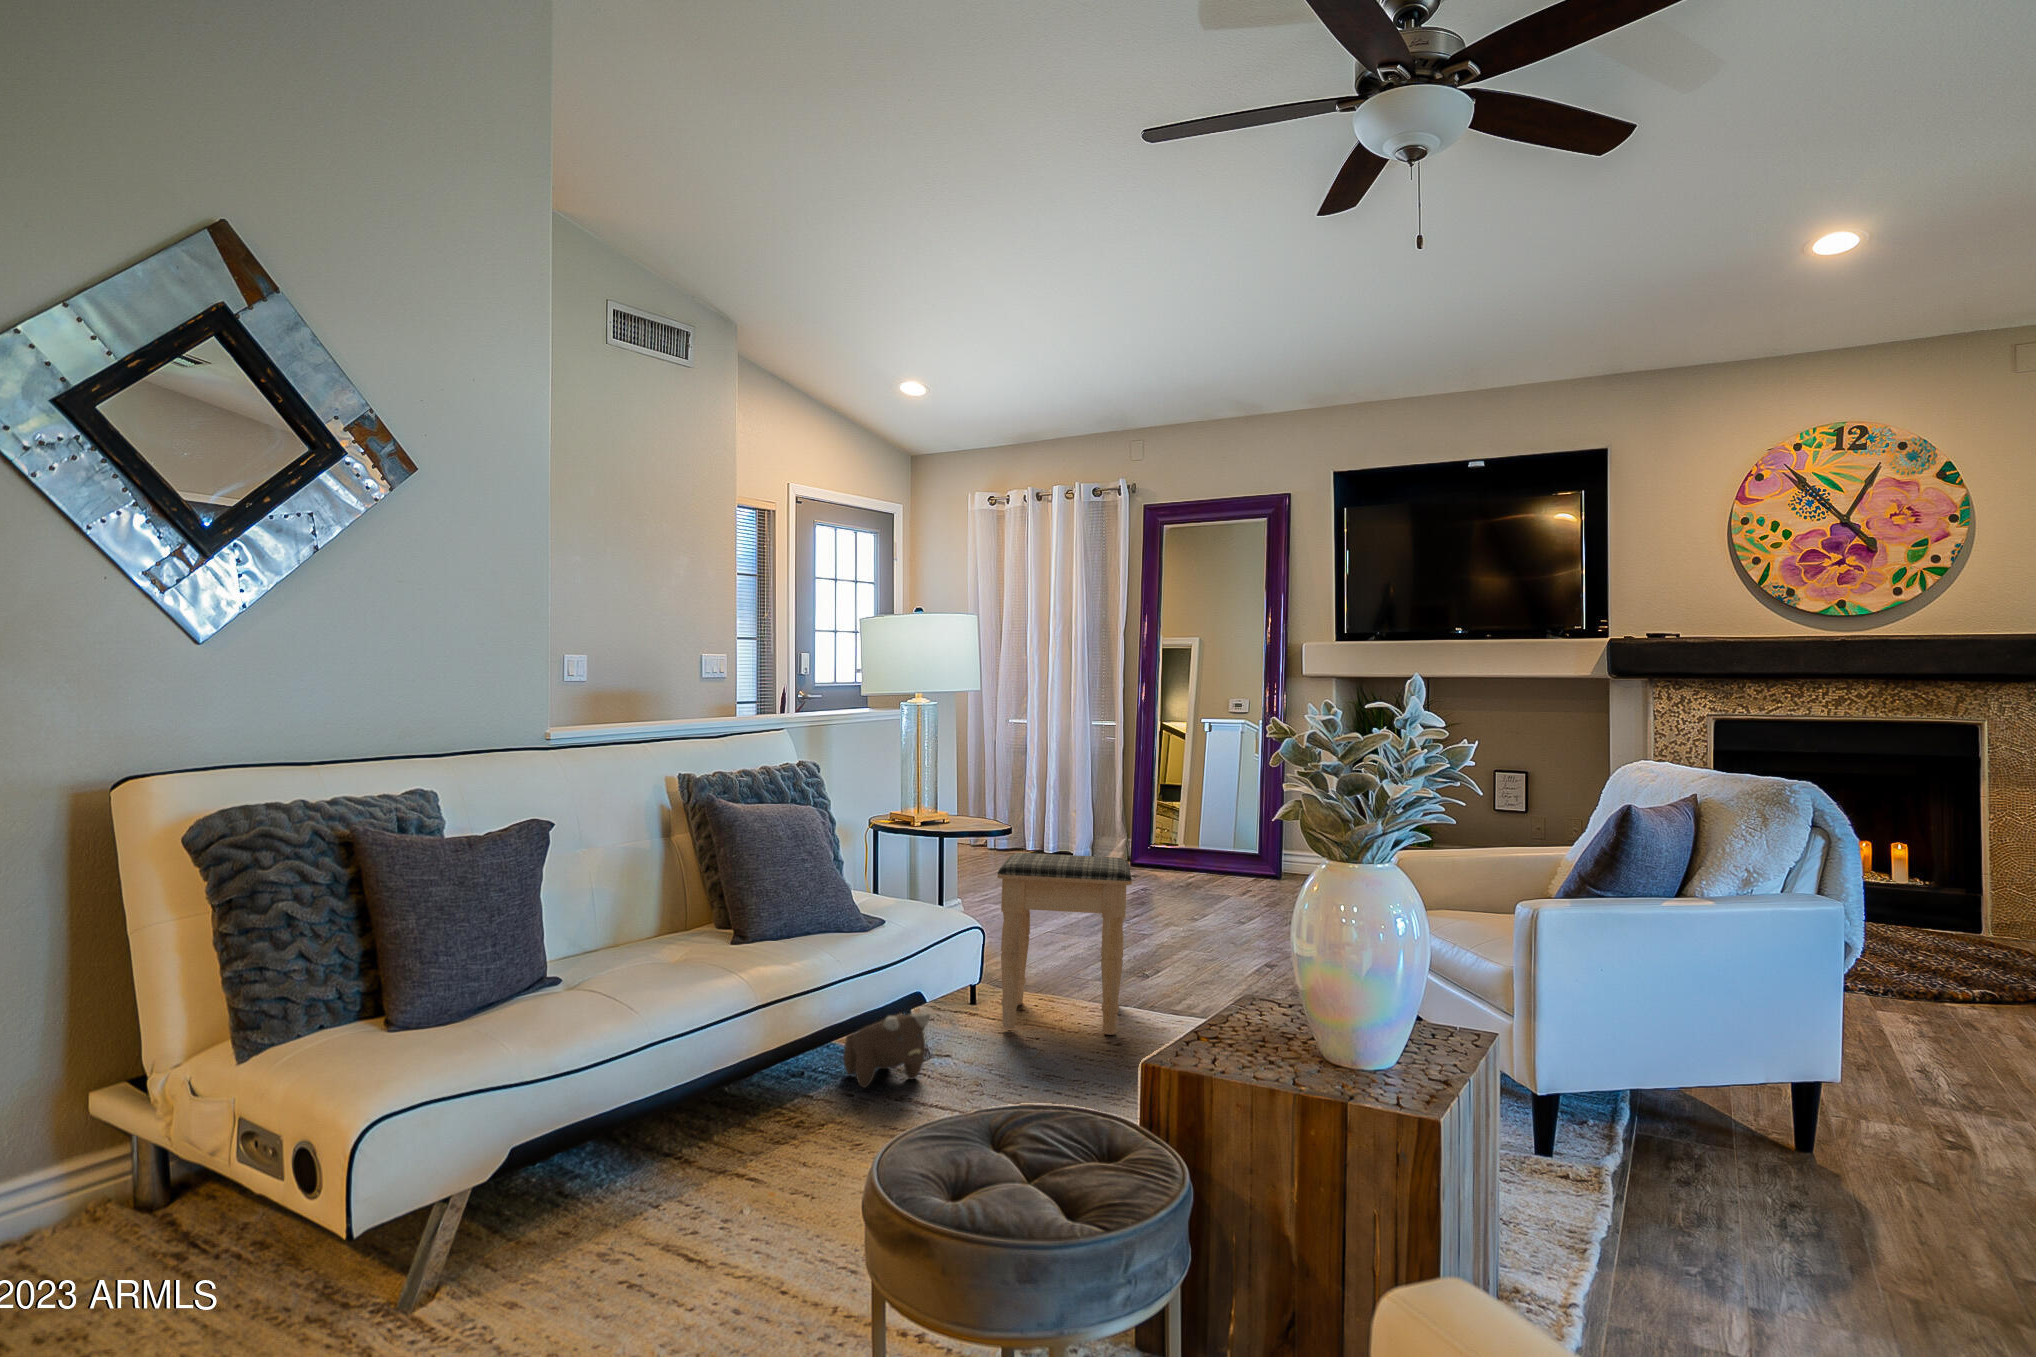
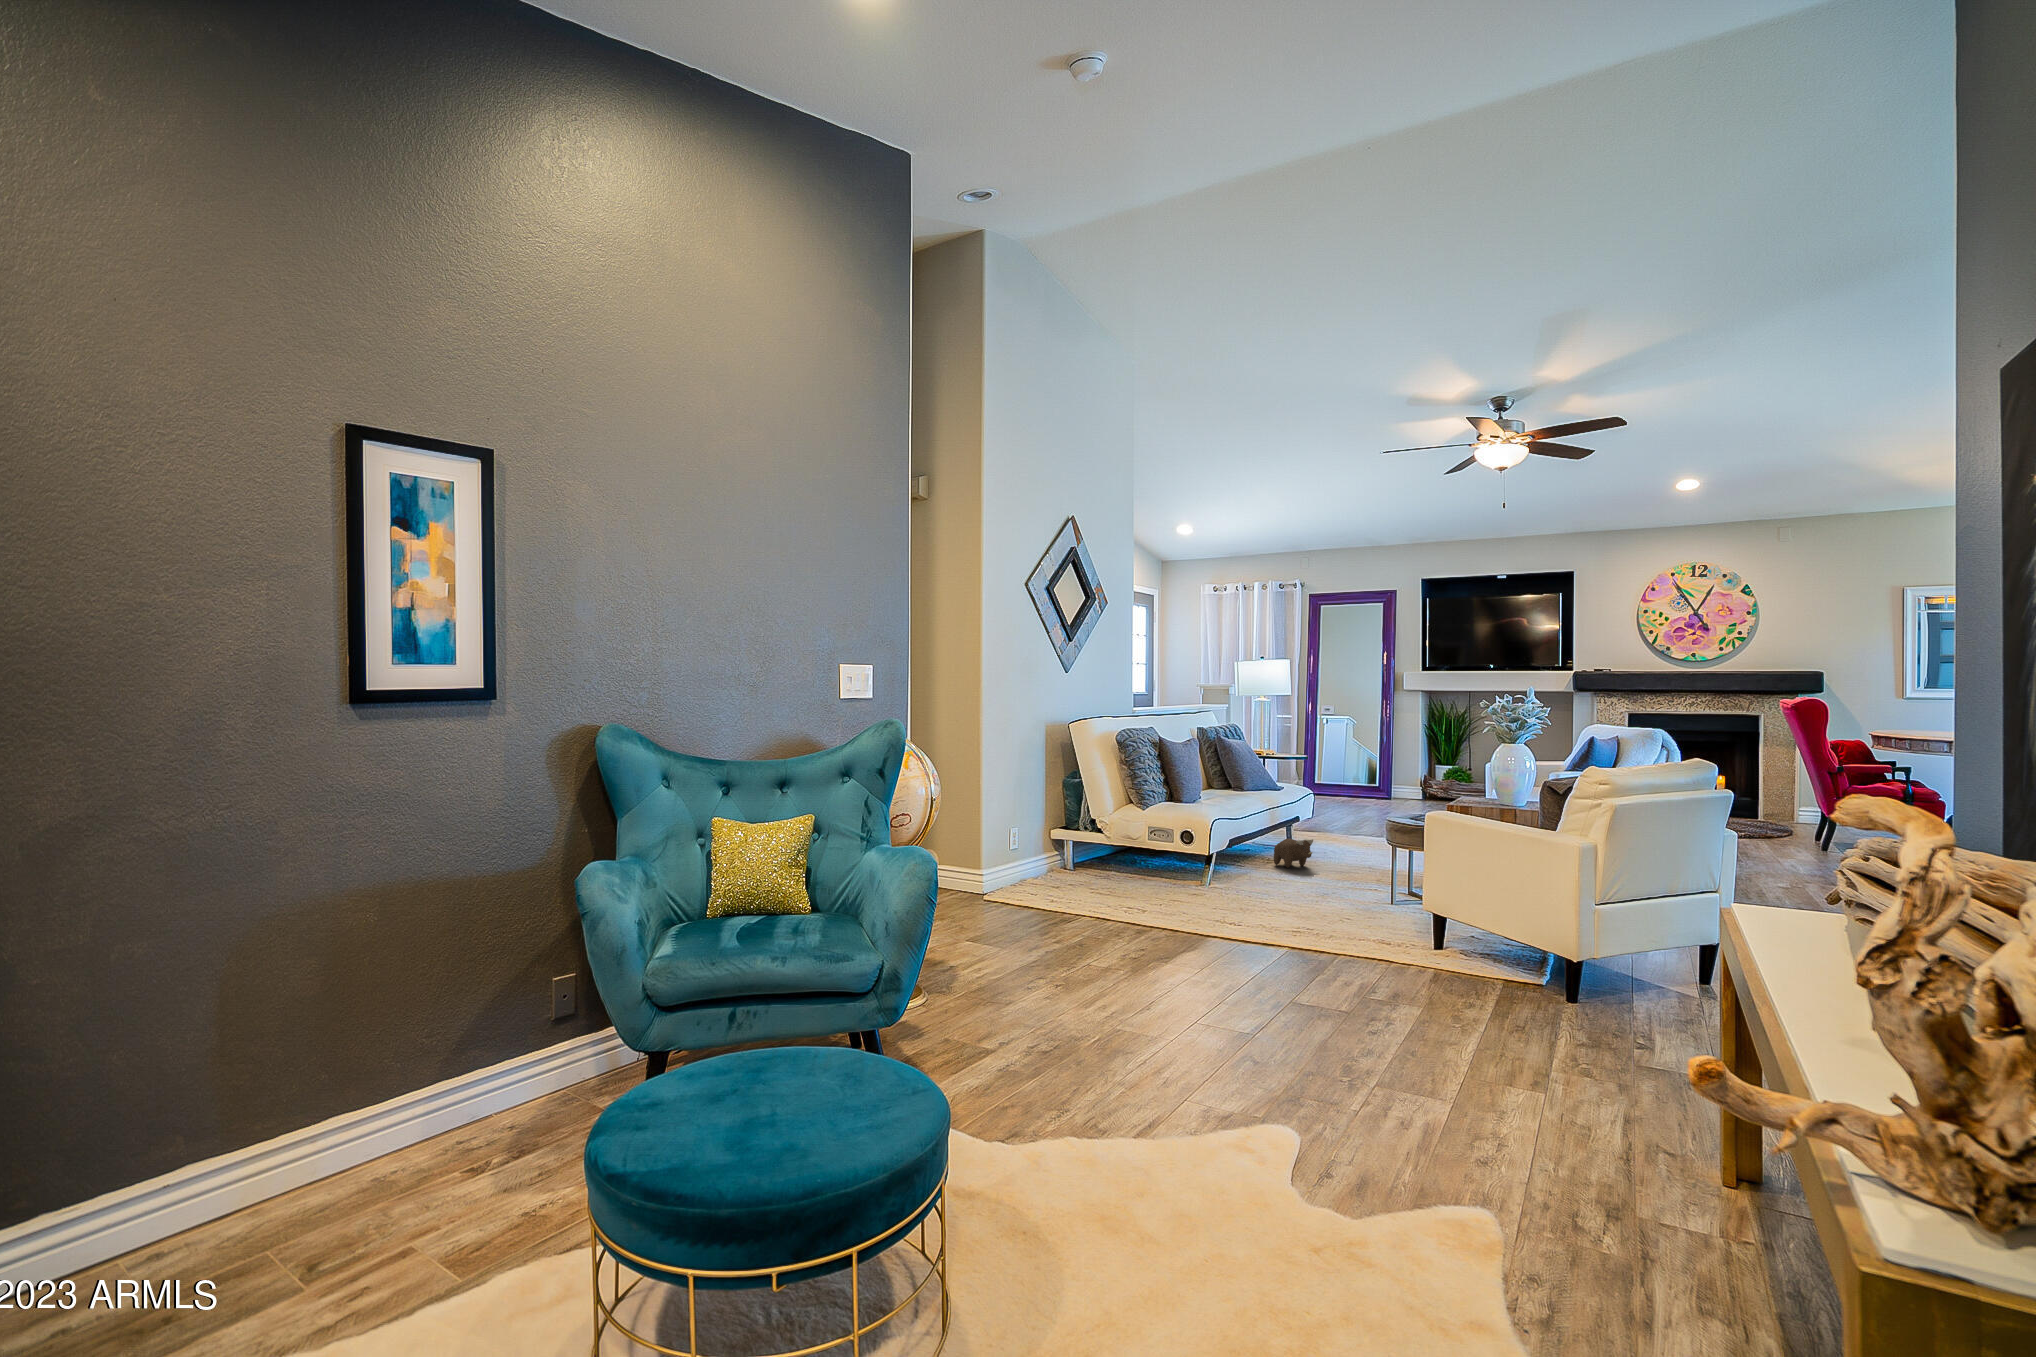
footstool: present [997,853,1132,1035] -> none [1308,780,1376,854]

